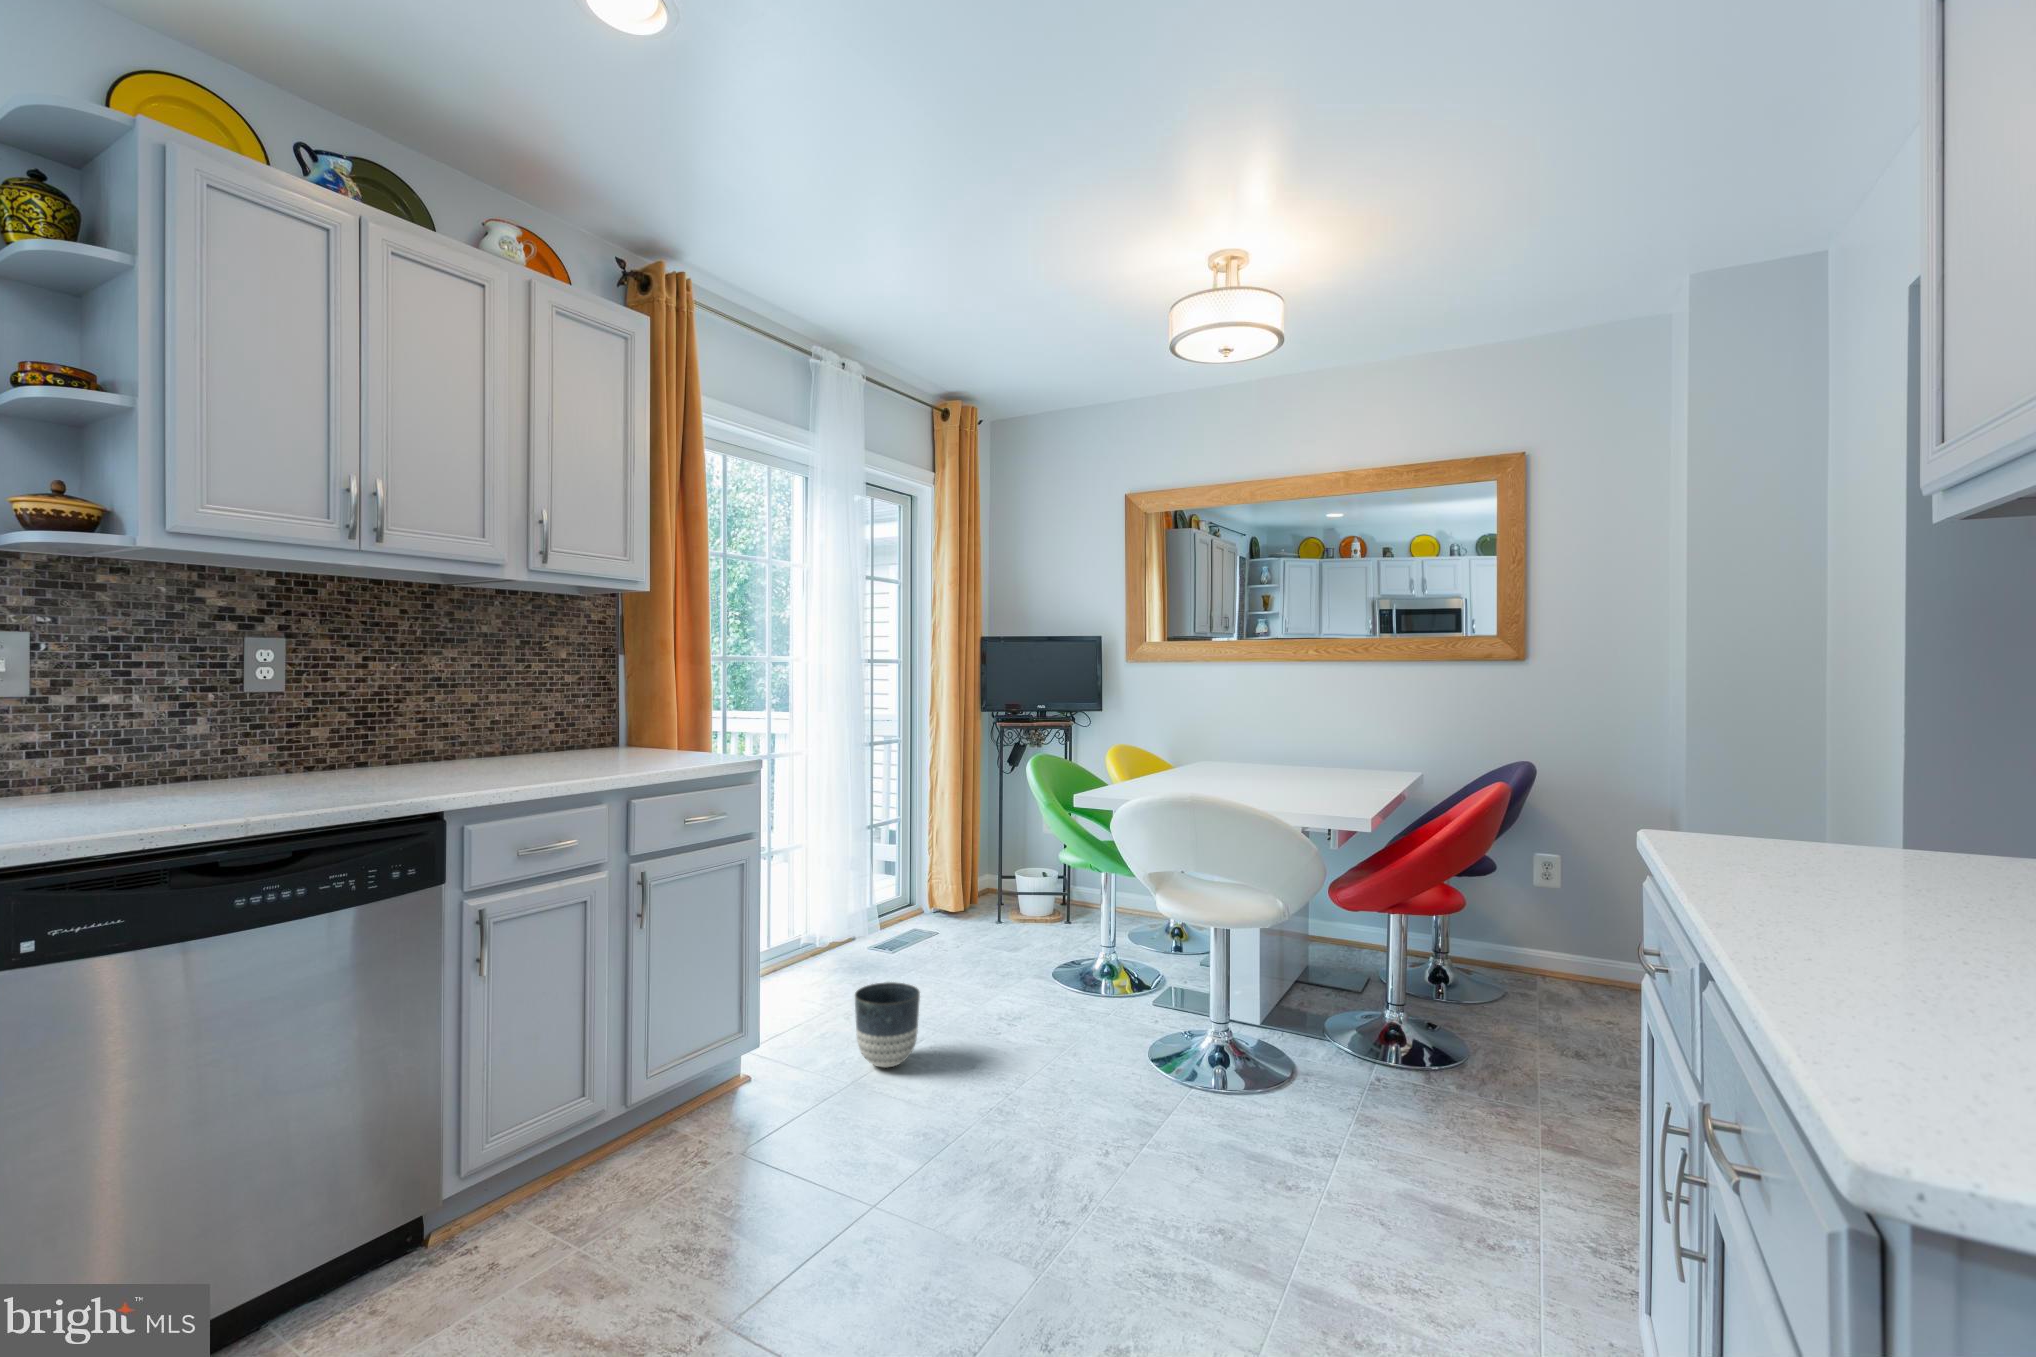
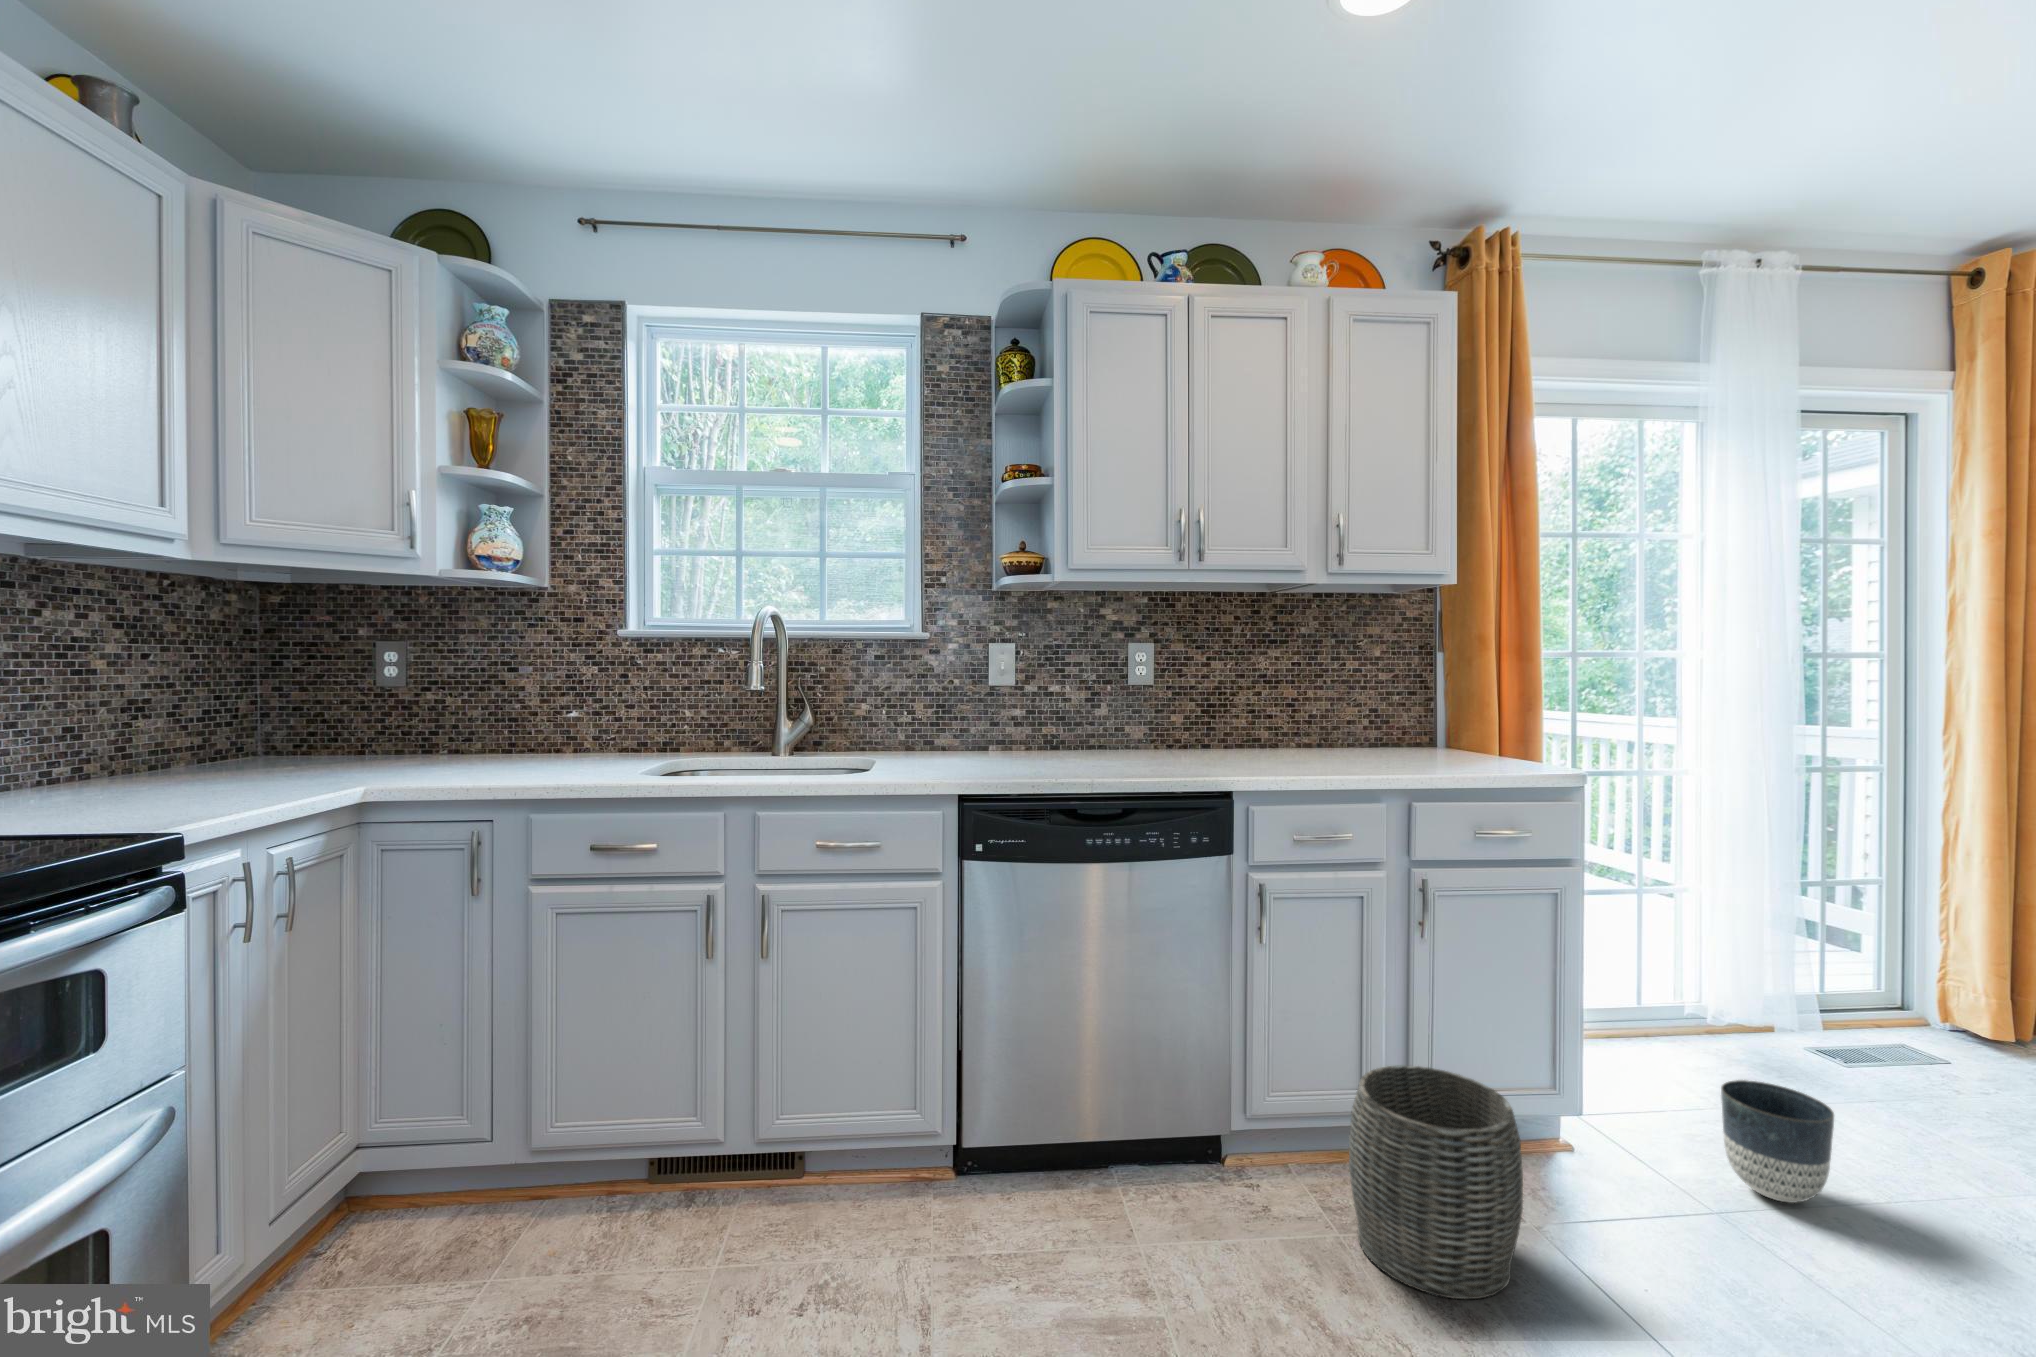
woven basket: none [588,1048,746,1262] -> present [1349,1065,1523,1299]

